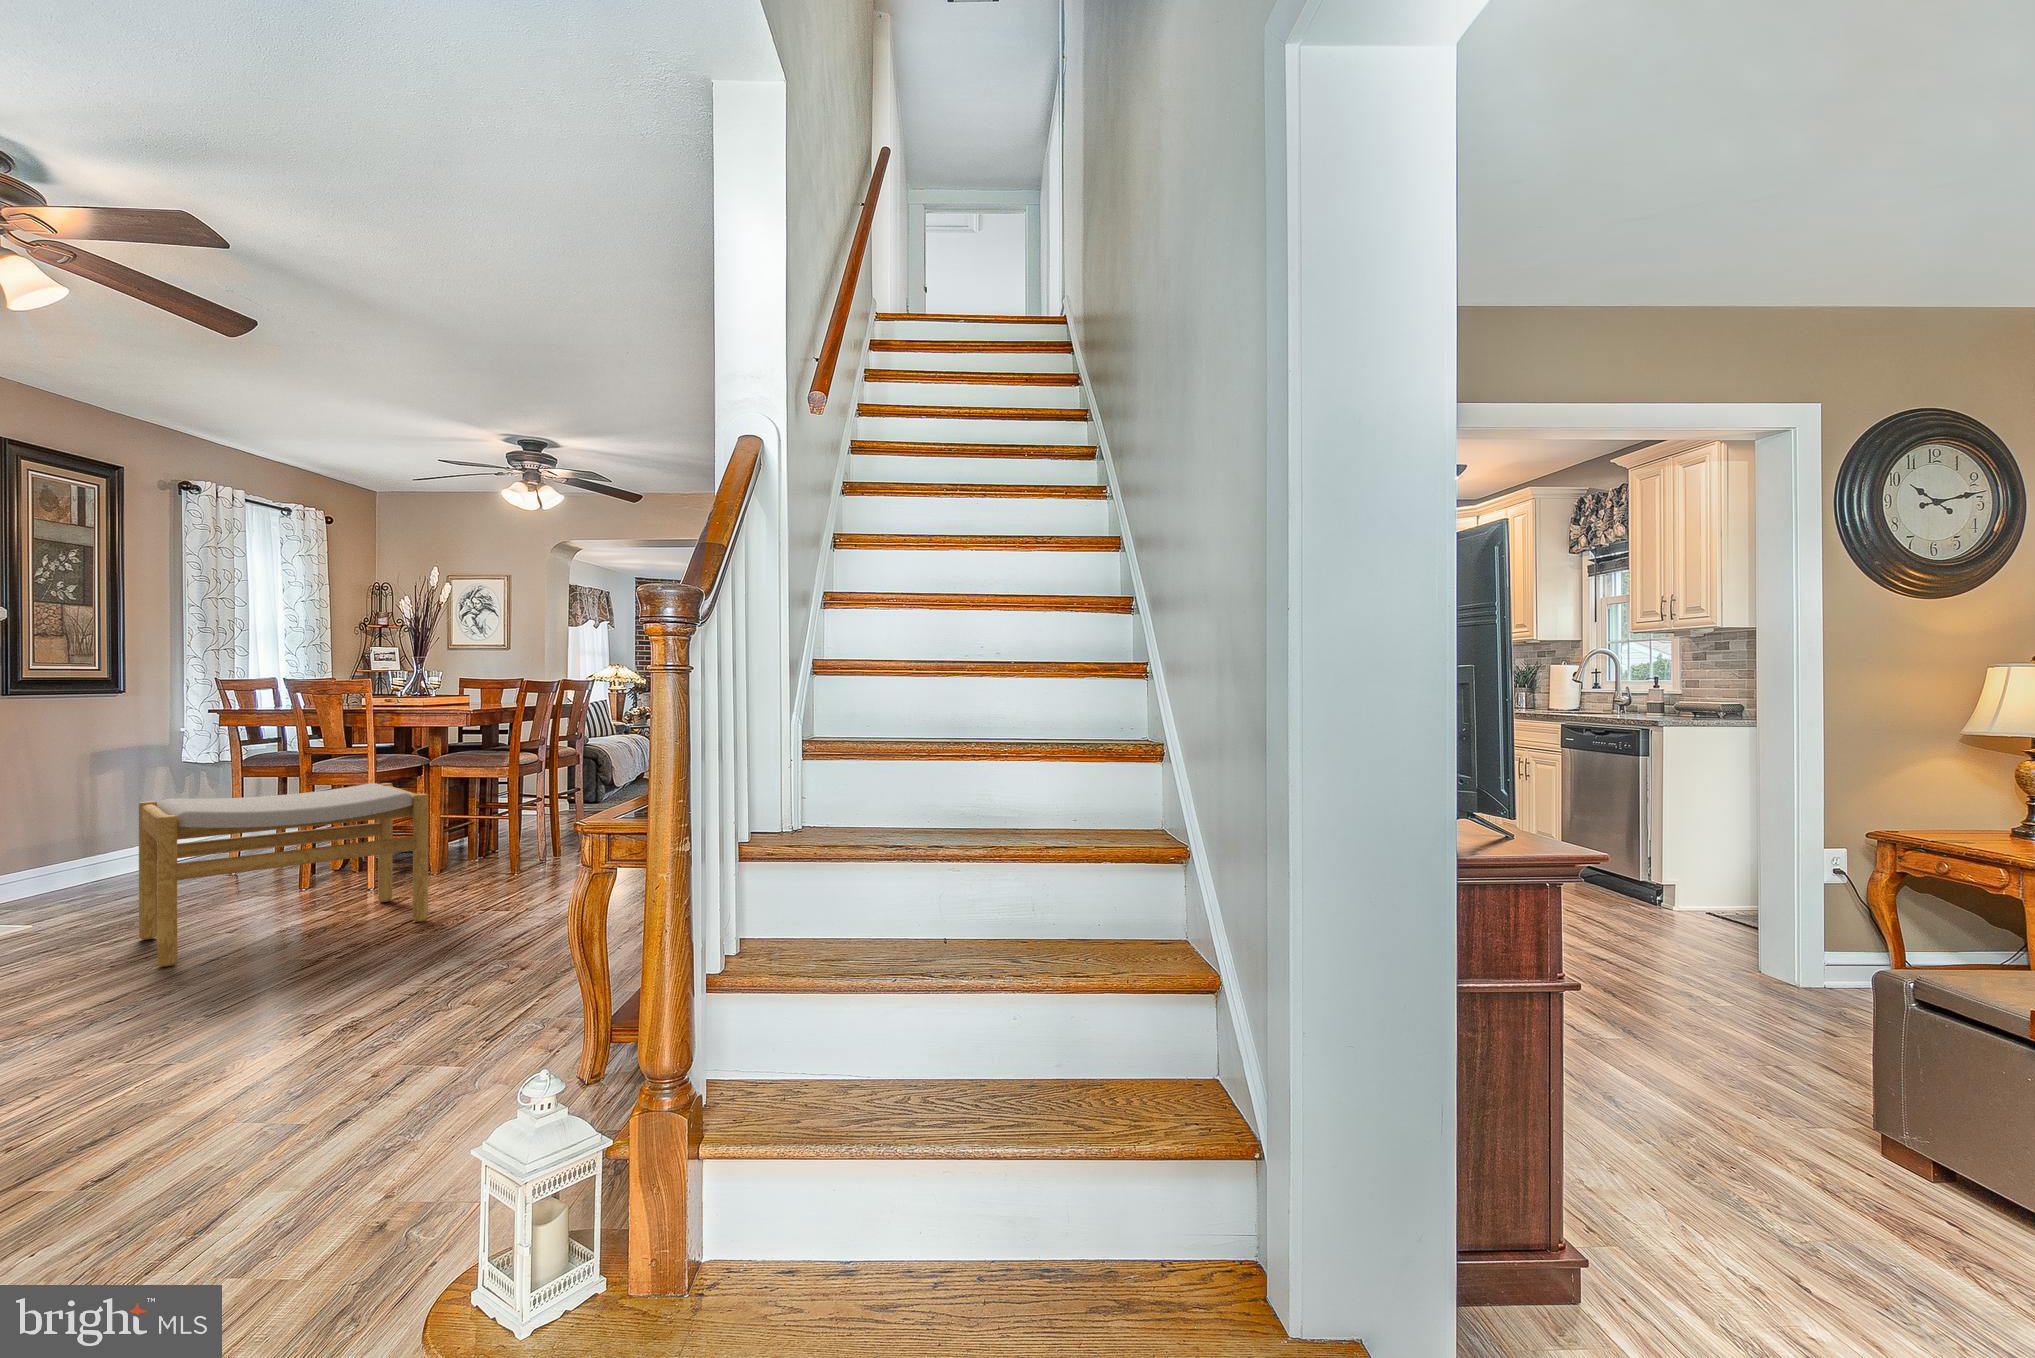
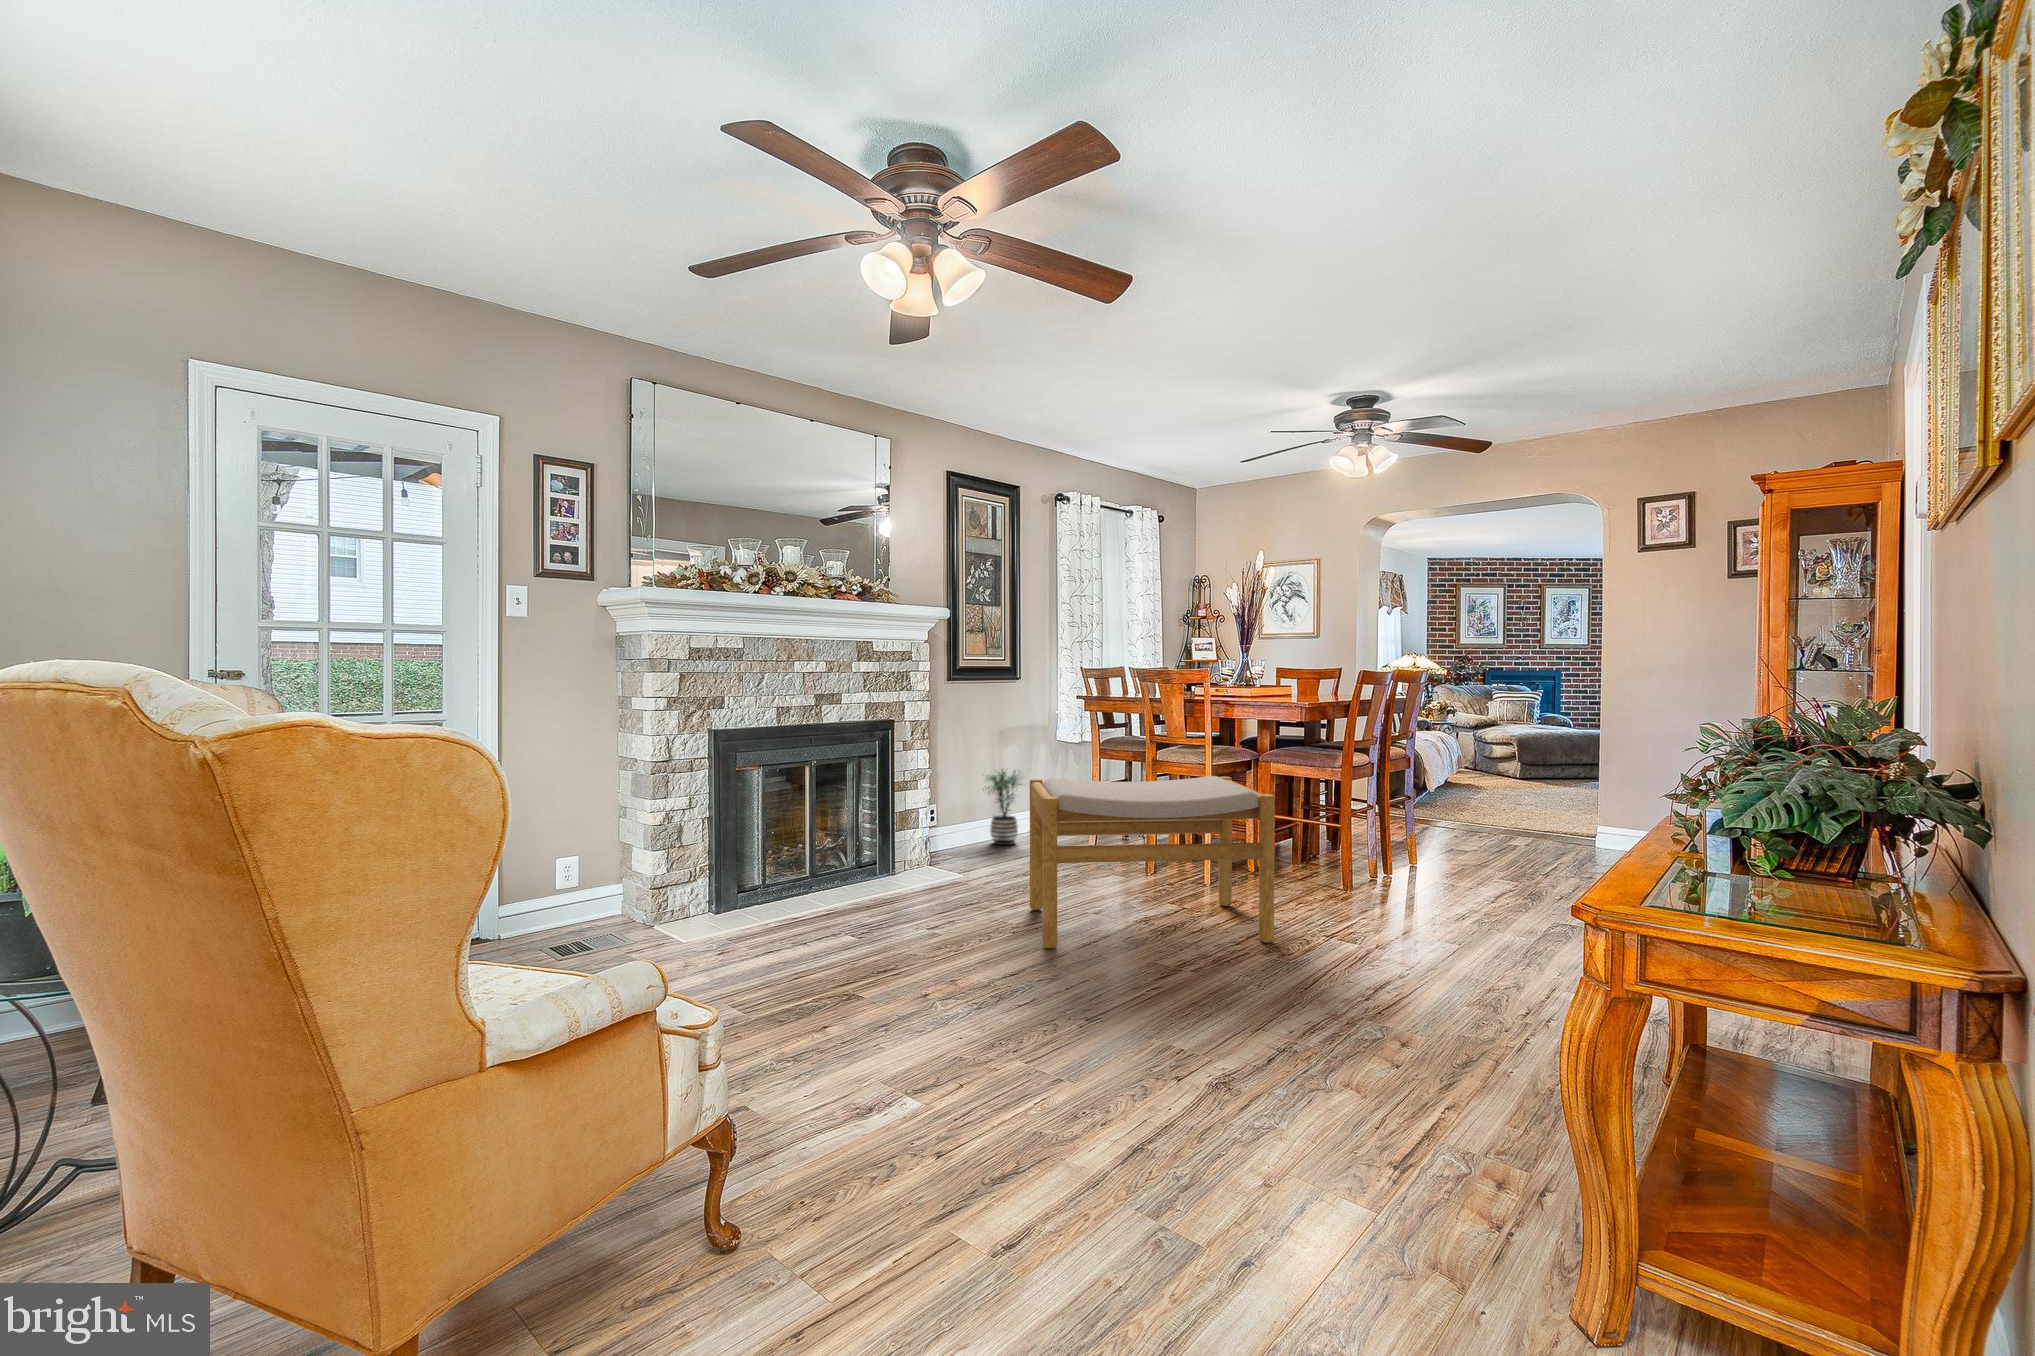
potted plant: none [58,797,140,889] -> present [986,770,1021,845]

